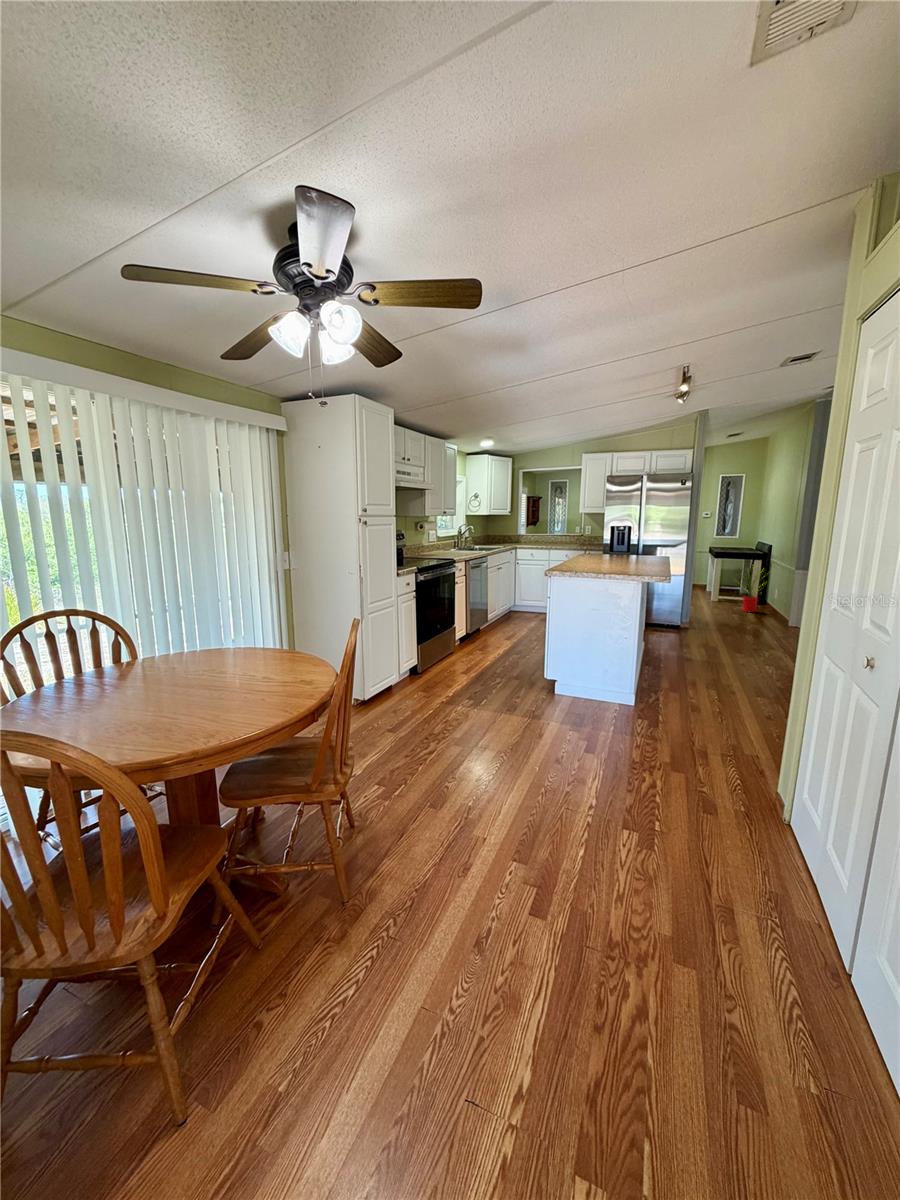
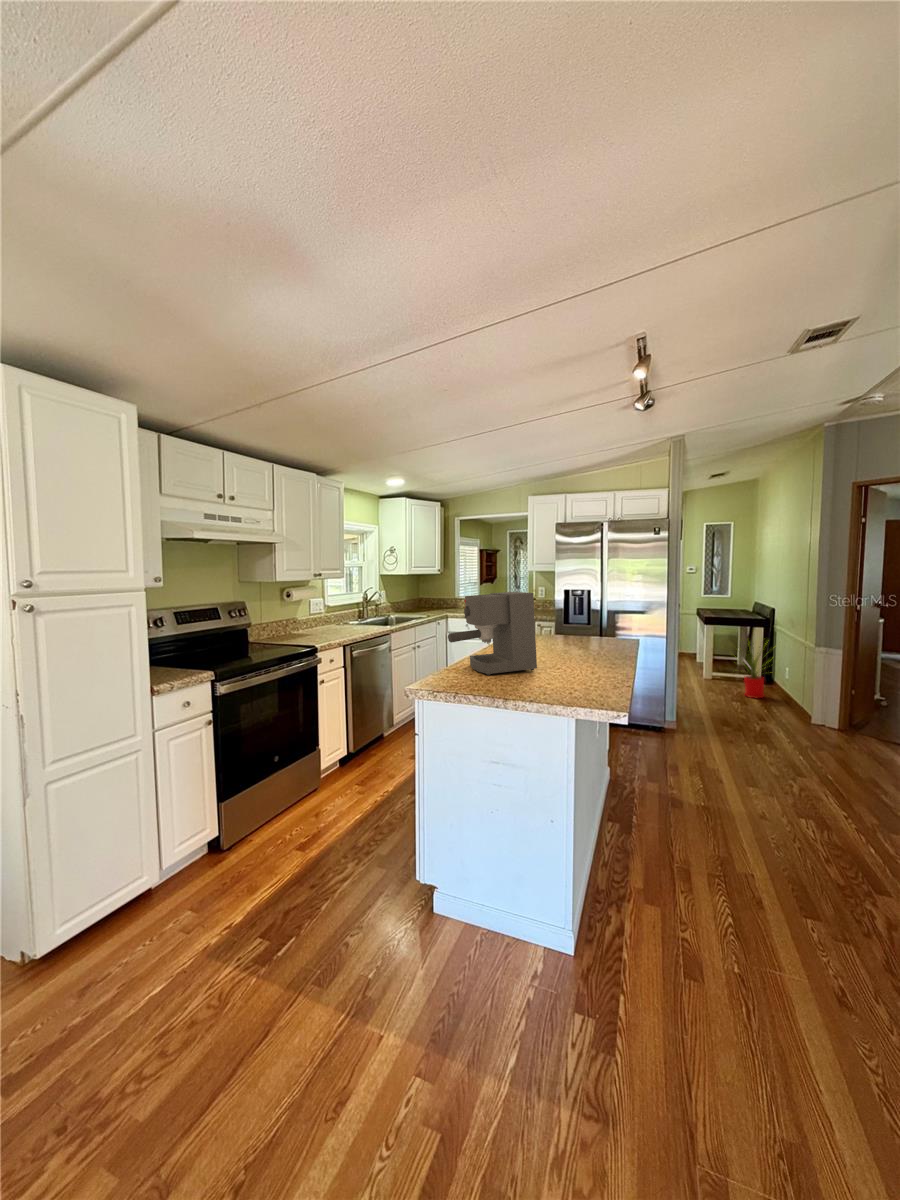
coffee maker: none [563,520,614,567] -> present [448,592,537,675]

